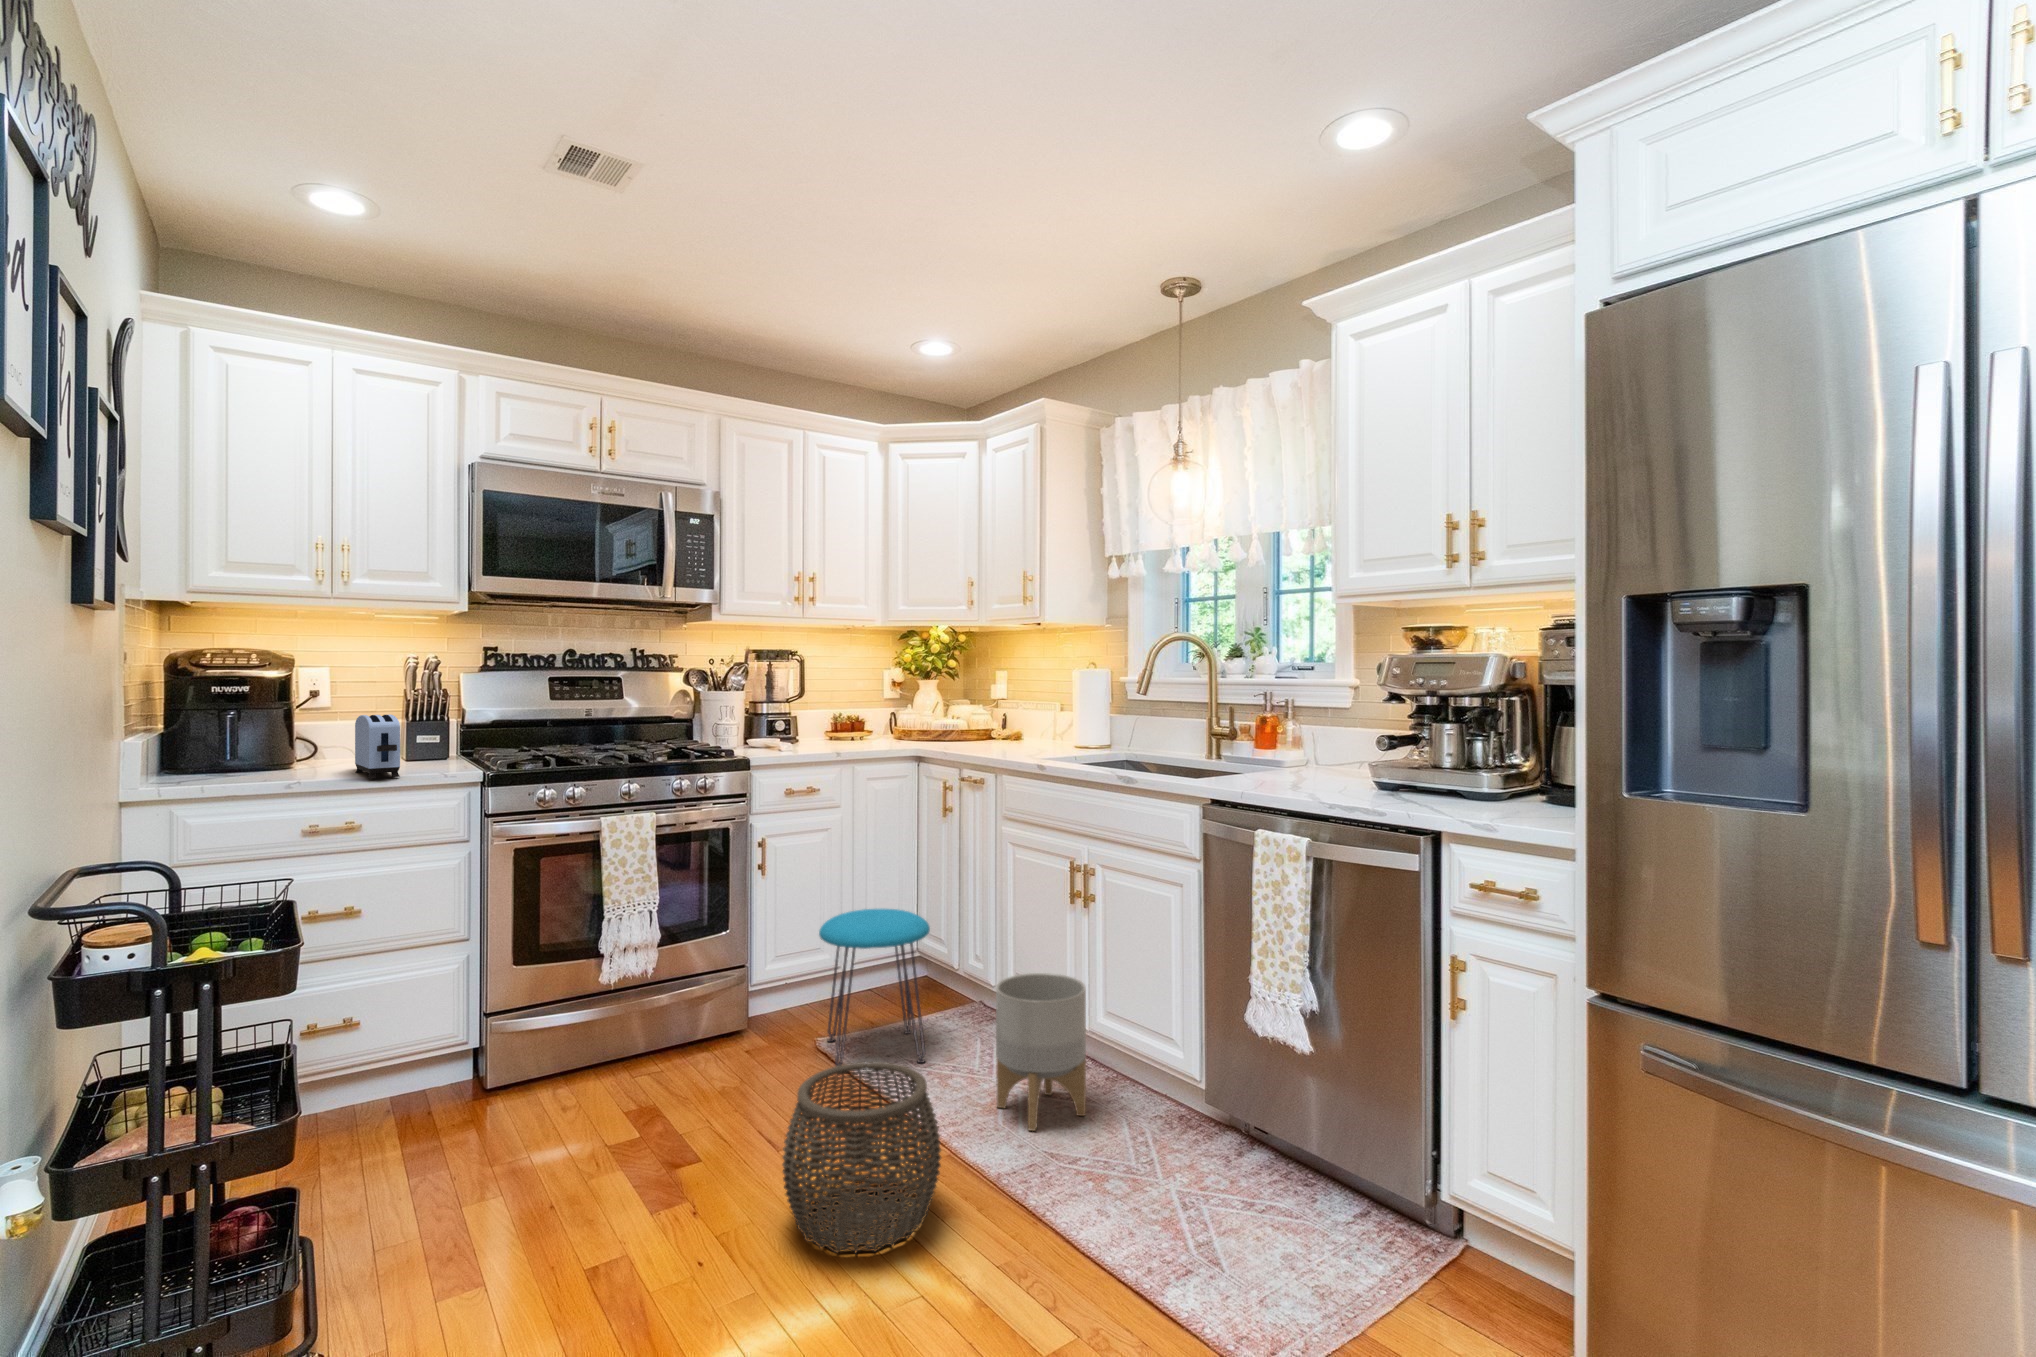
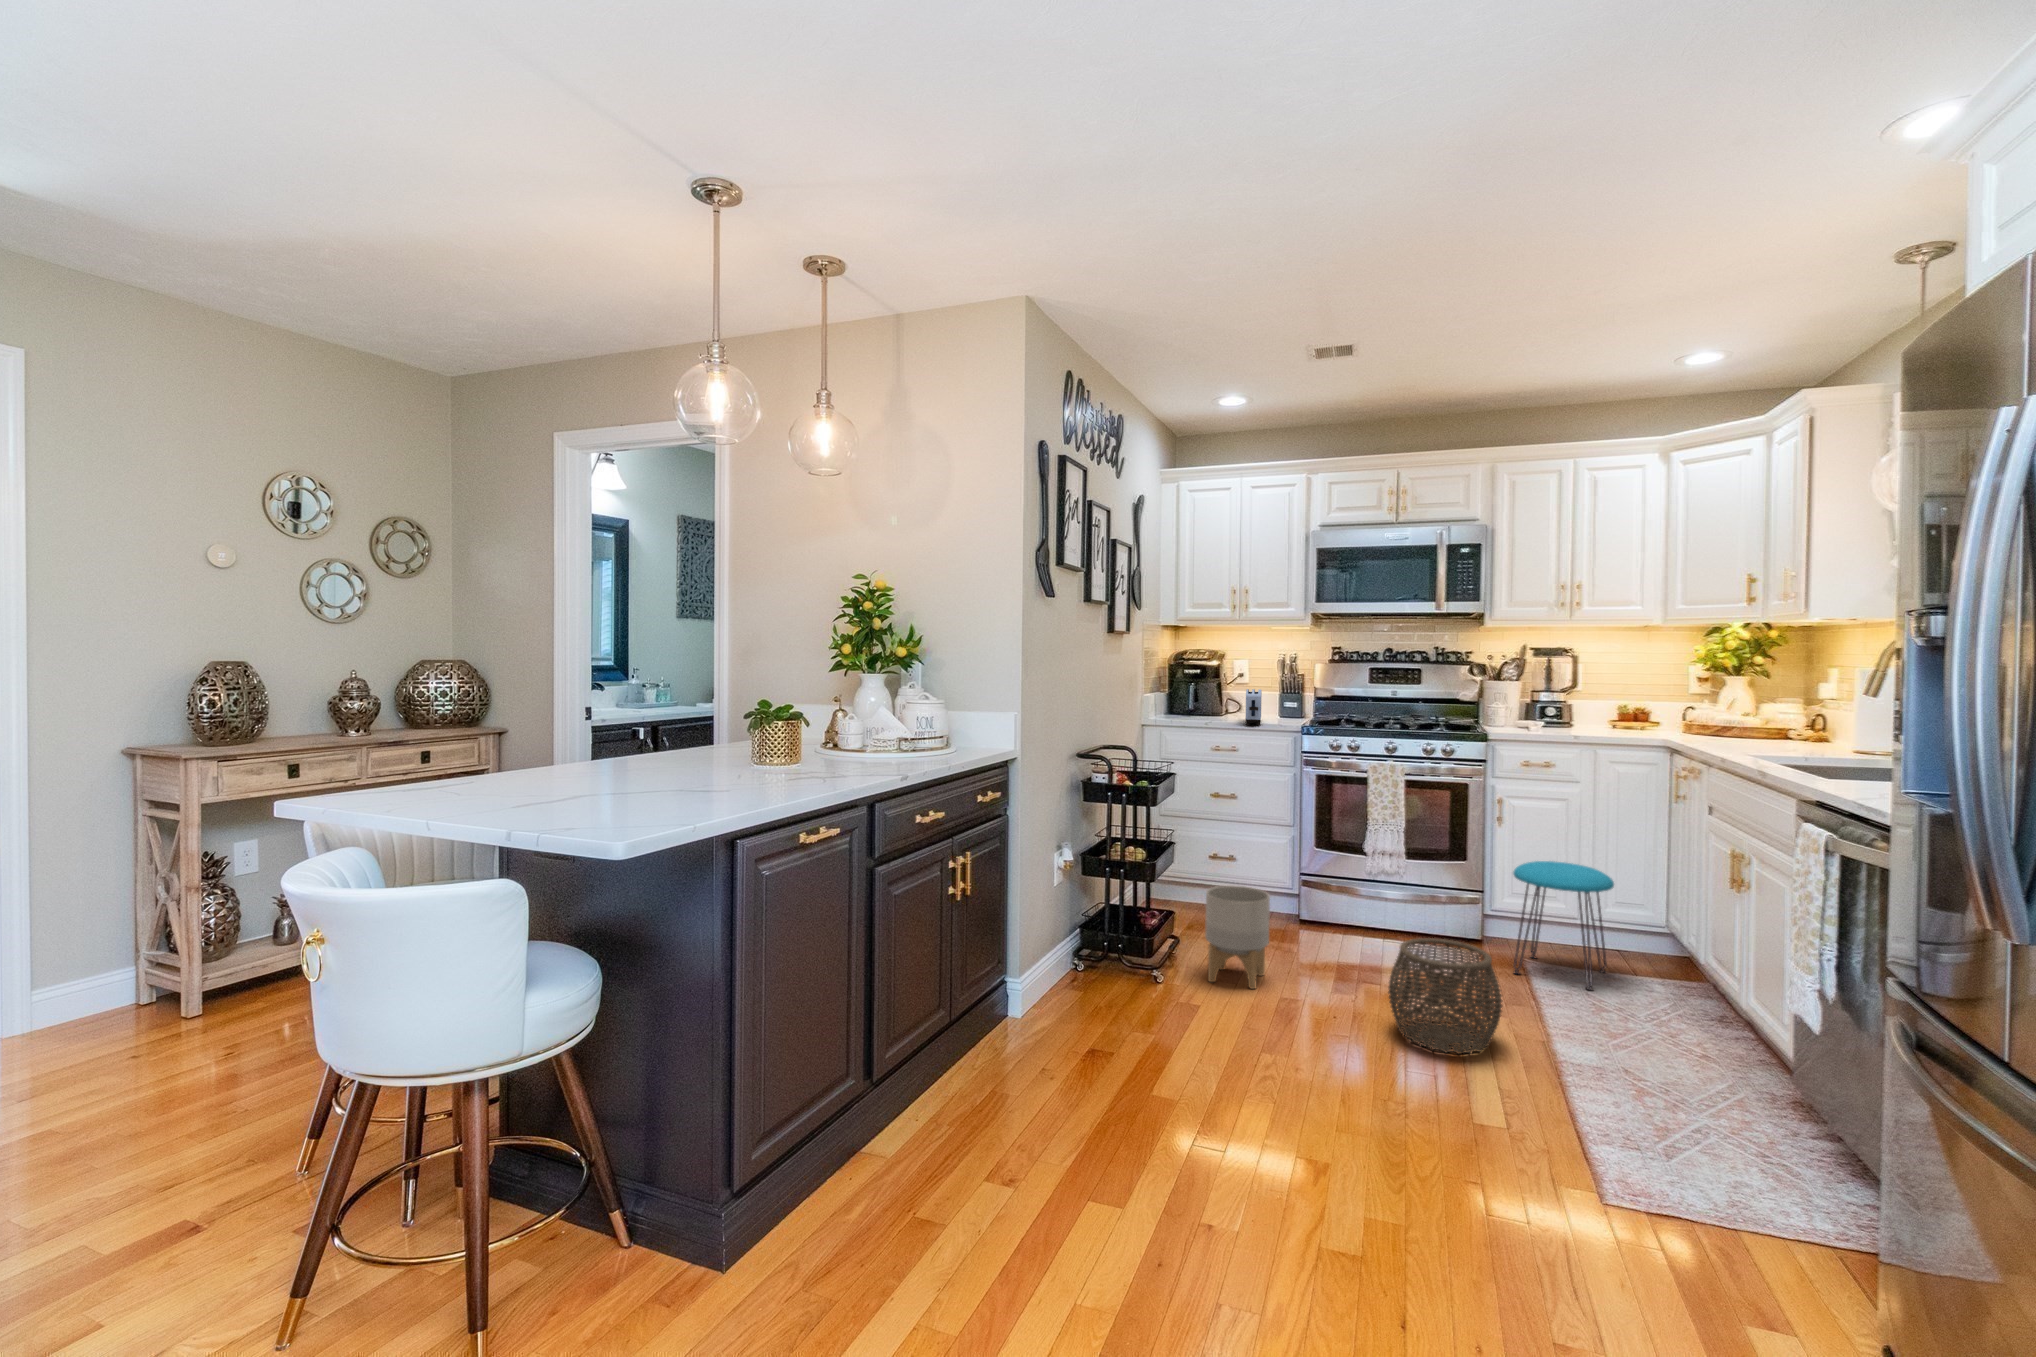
planter: present [996,973,1086,1131] -> present [1205,885,1270,989]

